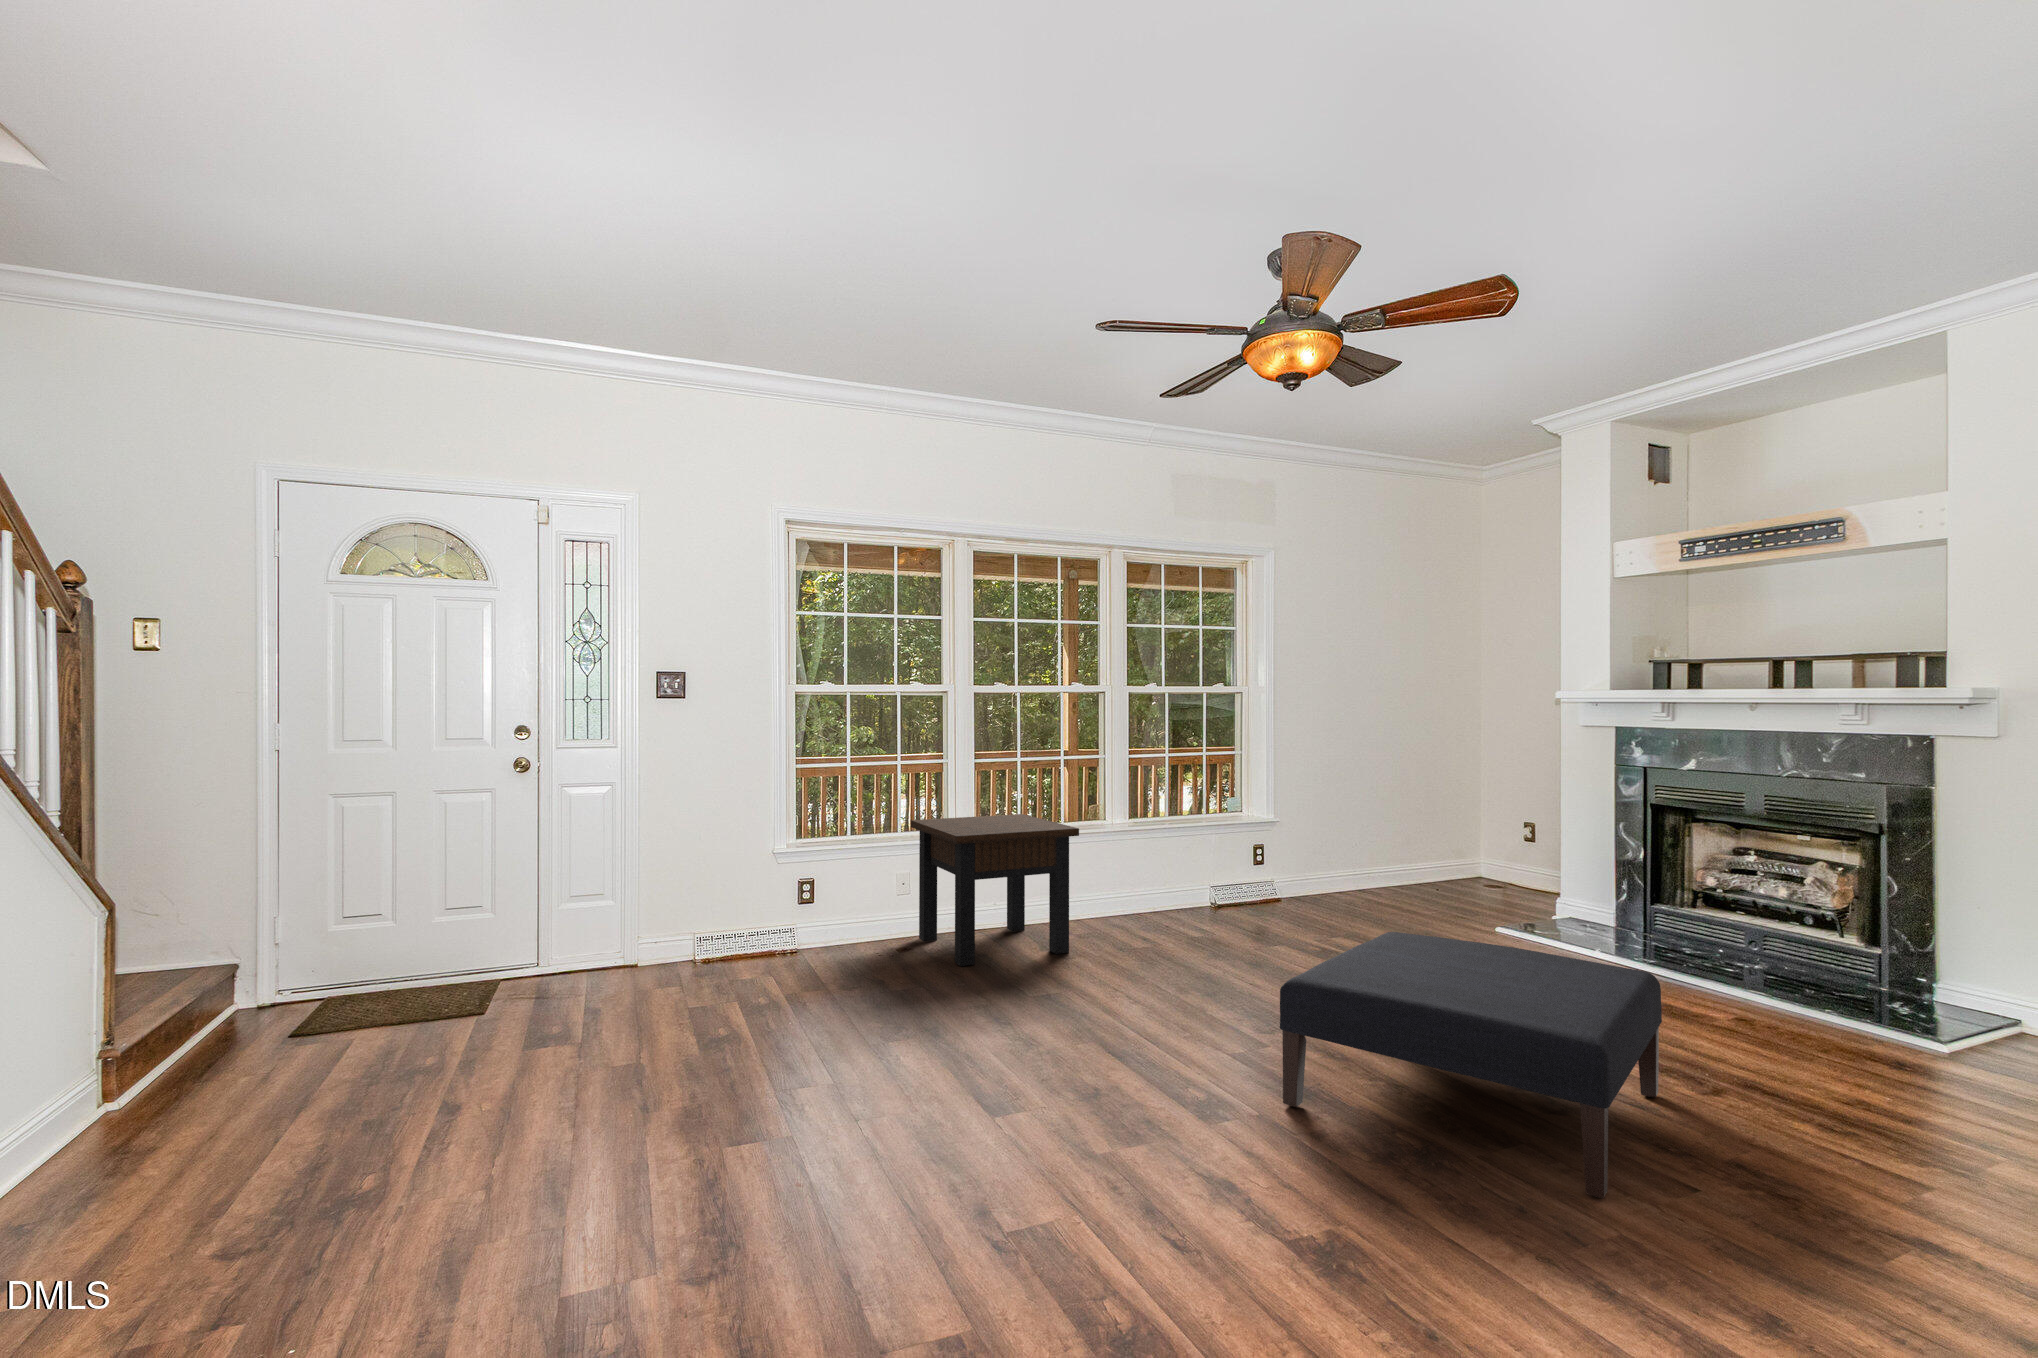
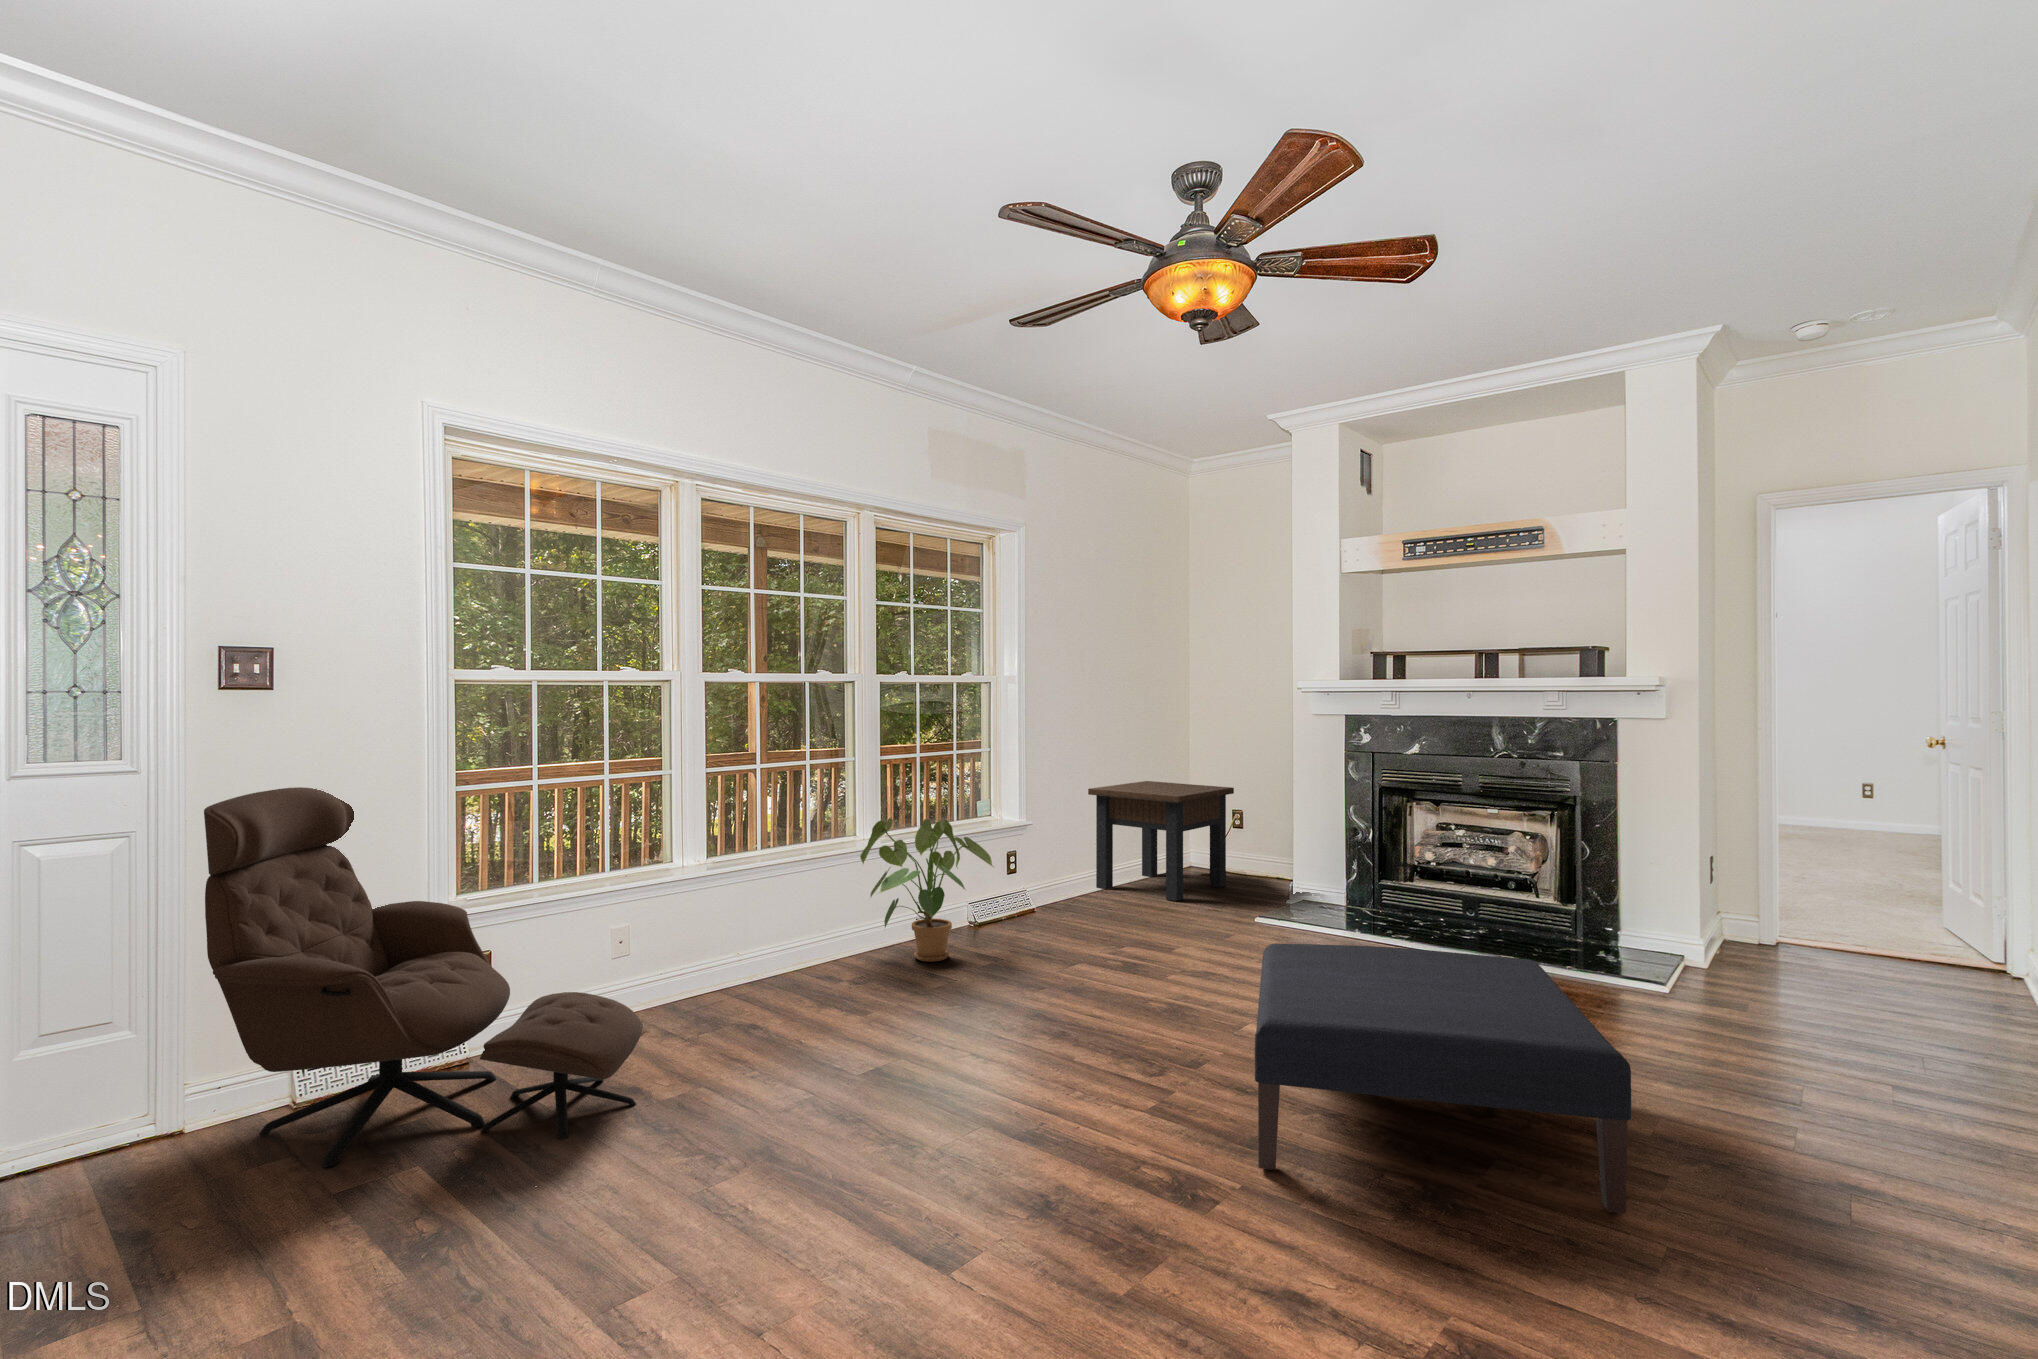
lounge chair: none [636,759,888,1002] -> present [204,787,643,1167]
house plant: none [1106,808,1223,932] -> present [860,818,993,962]
side table: present [911,814,1079,966] -> present [1088,781,1234,901]

